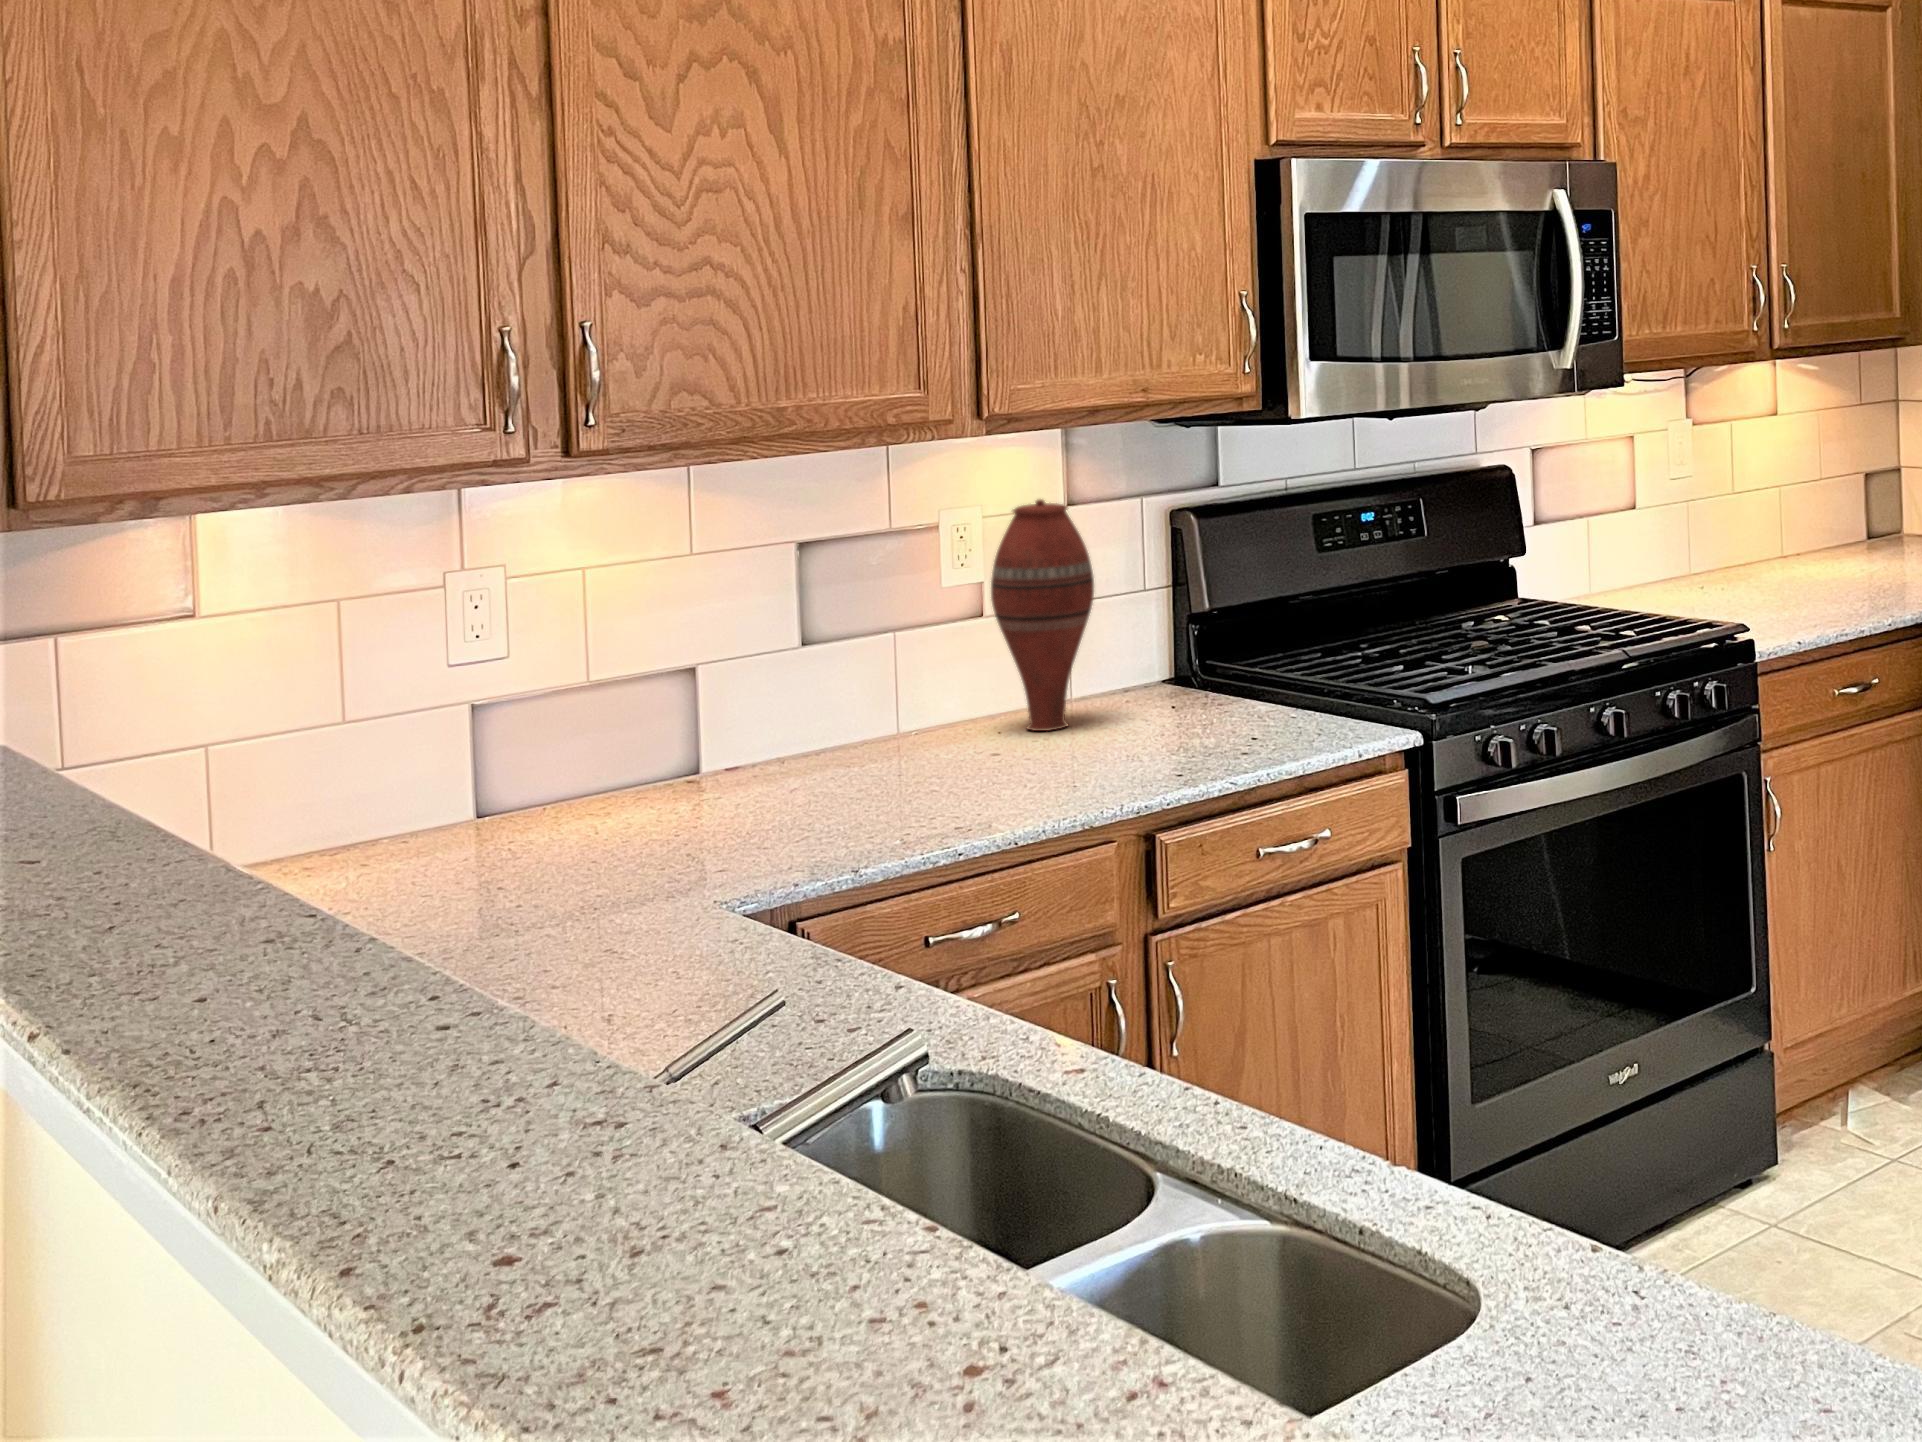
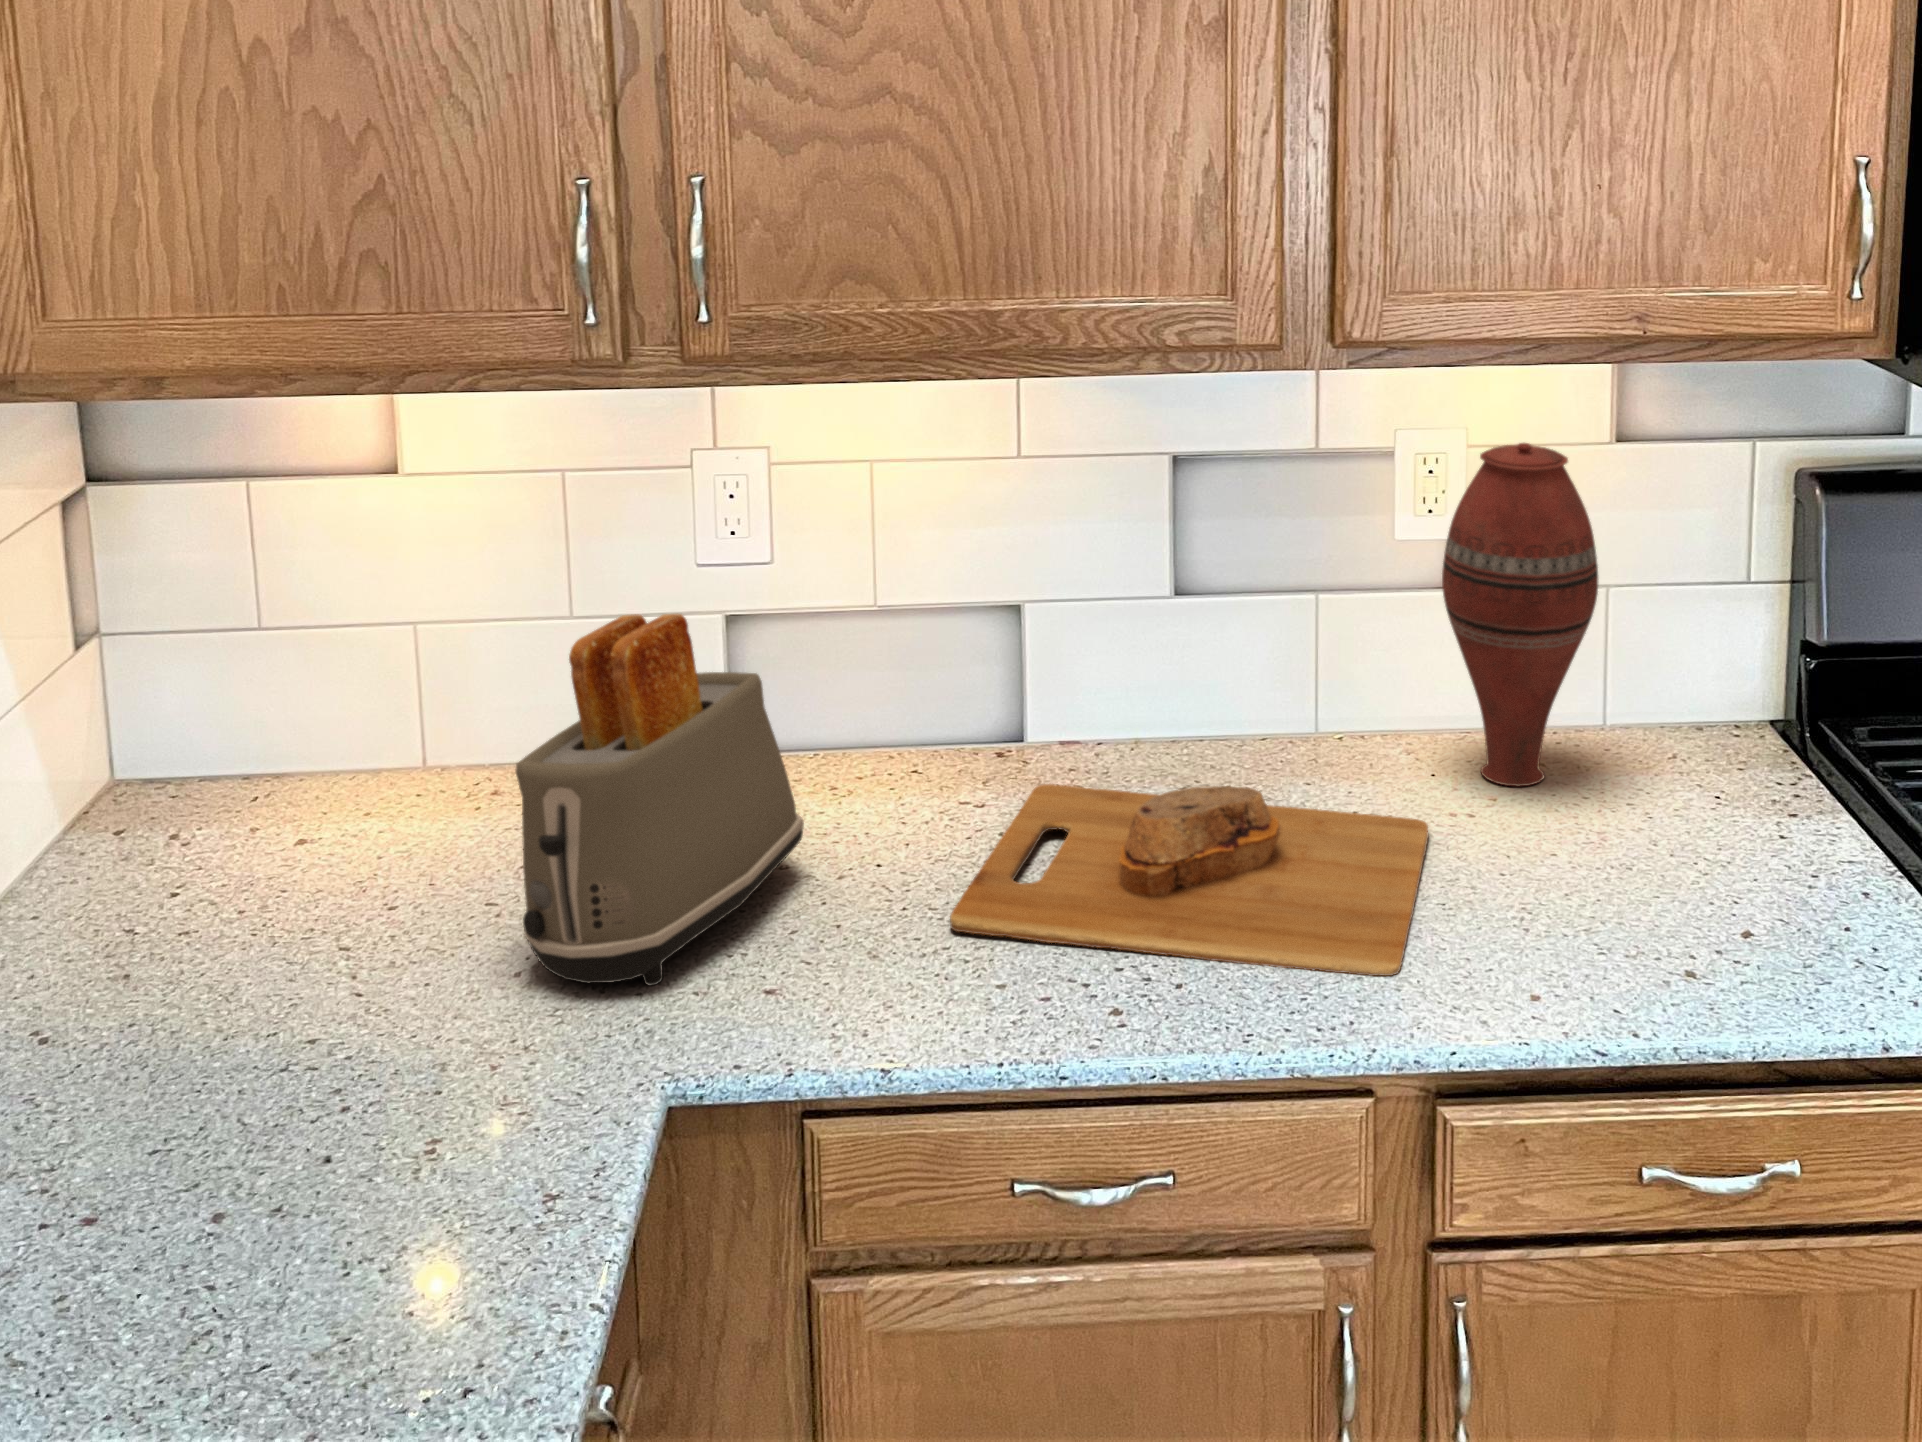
toaster: none [495,644,650,904] -> present [515,614,804,986]
cutting board: none [751,729,1090,834] -> present [950,784,1429,976]

